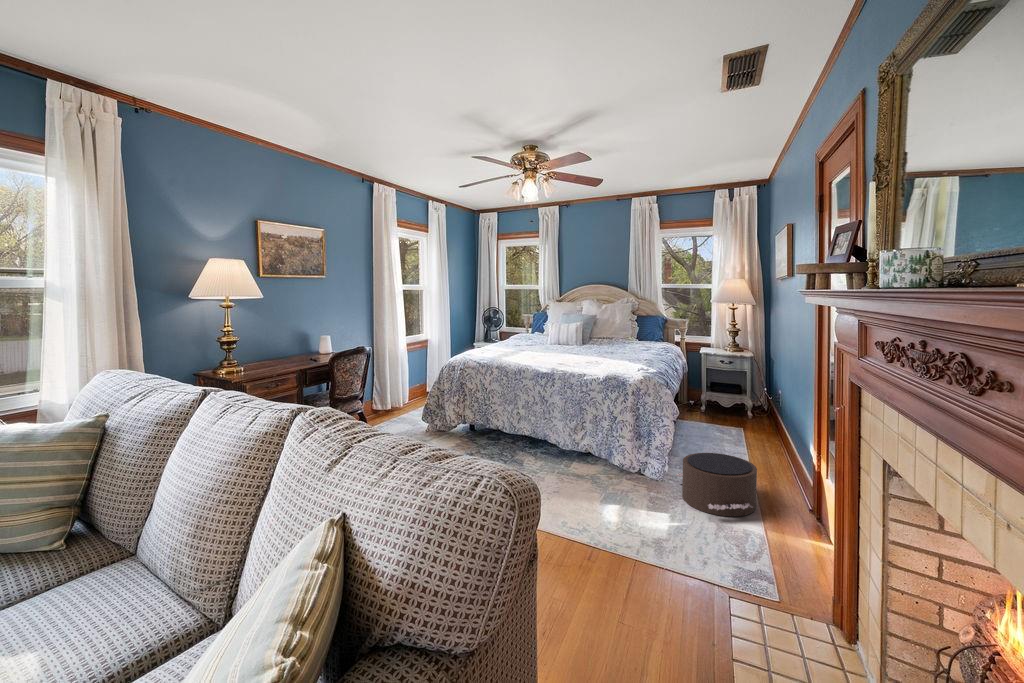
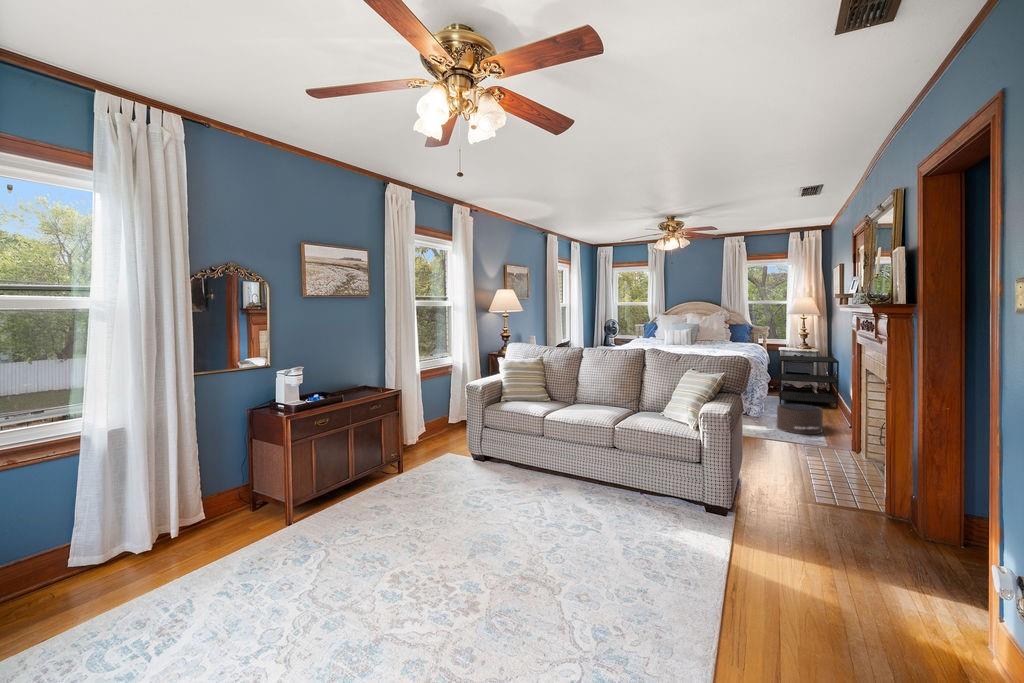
side table: none [696,362,781,446] -> present [779,356,839,409]

